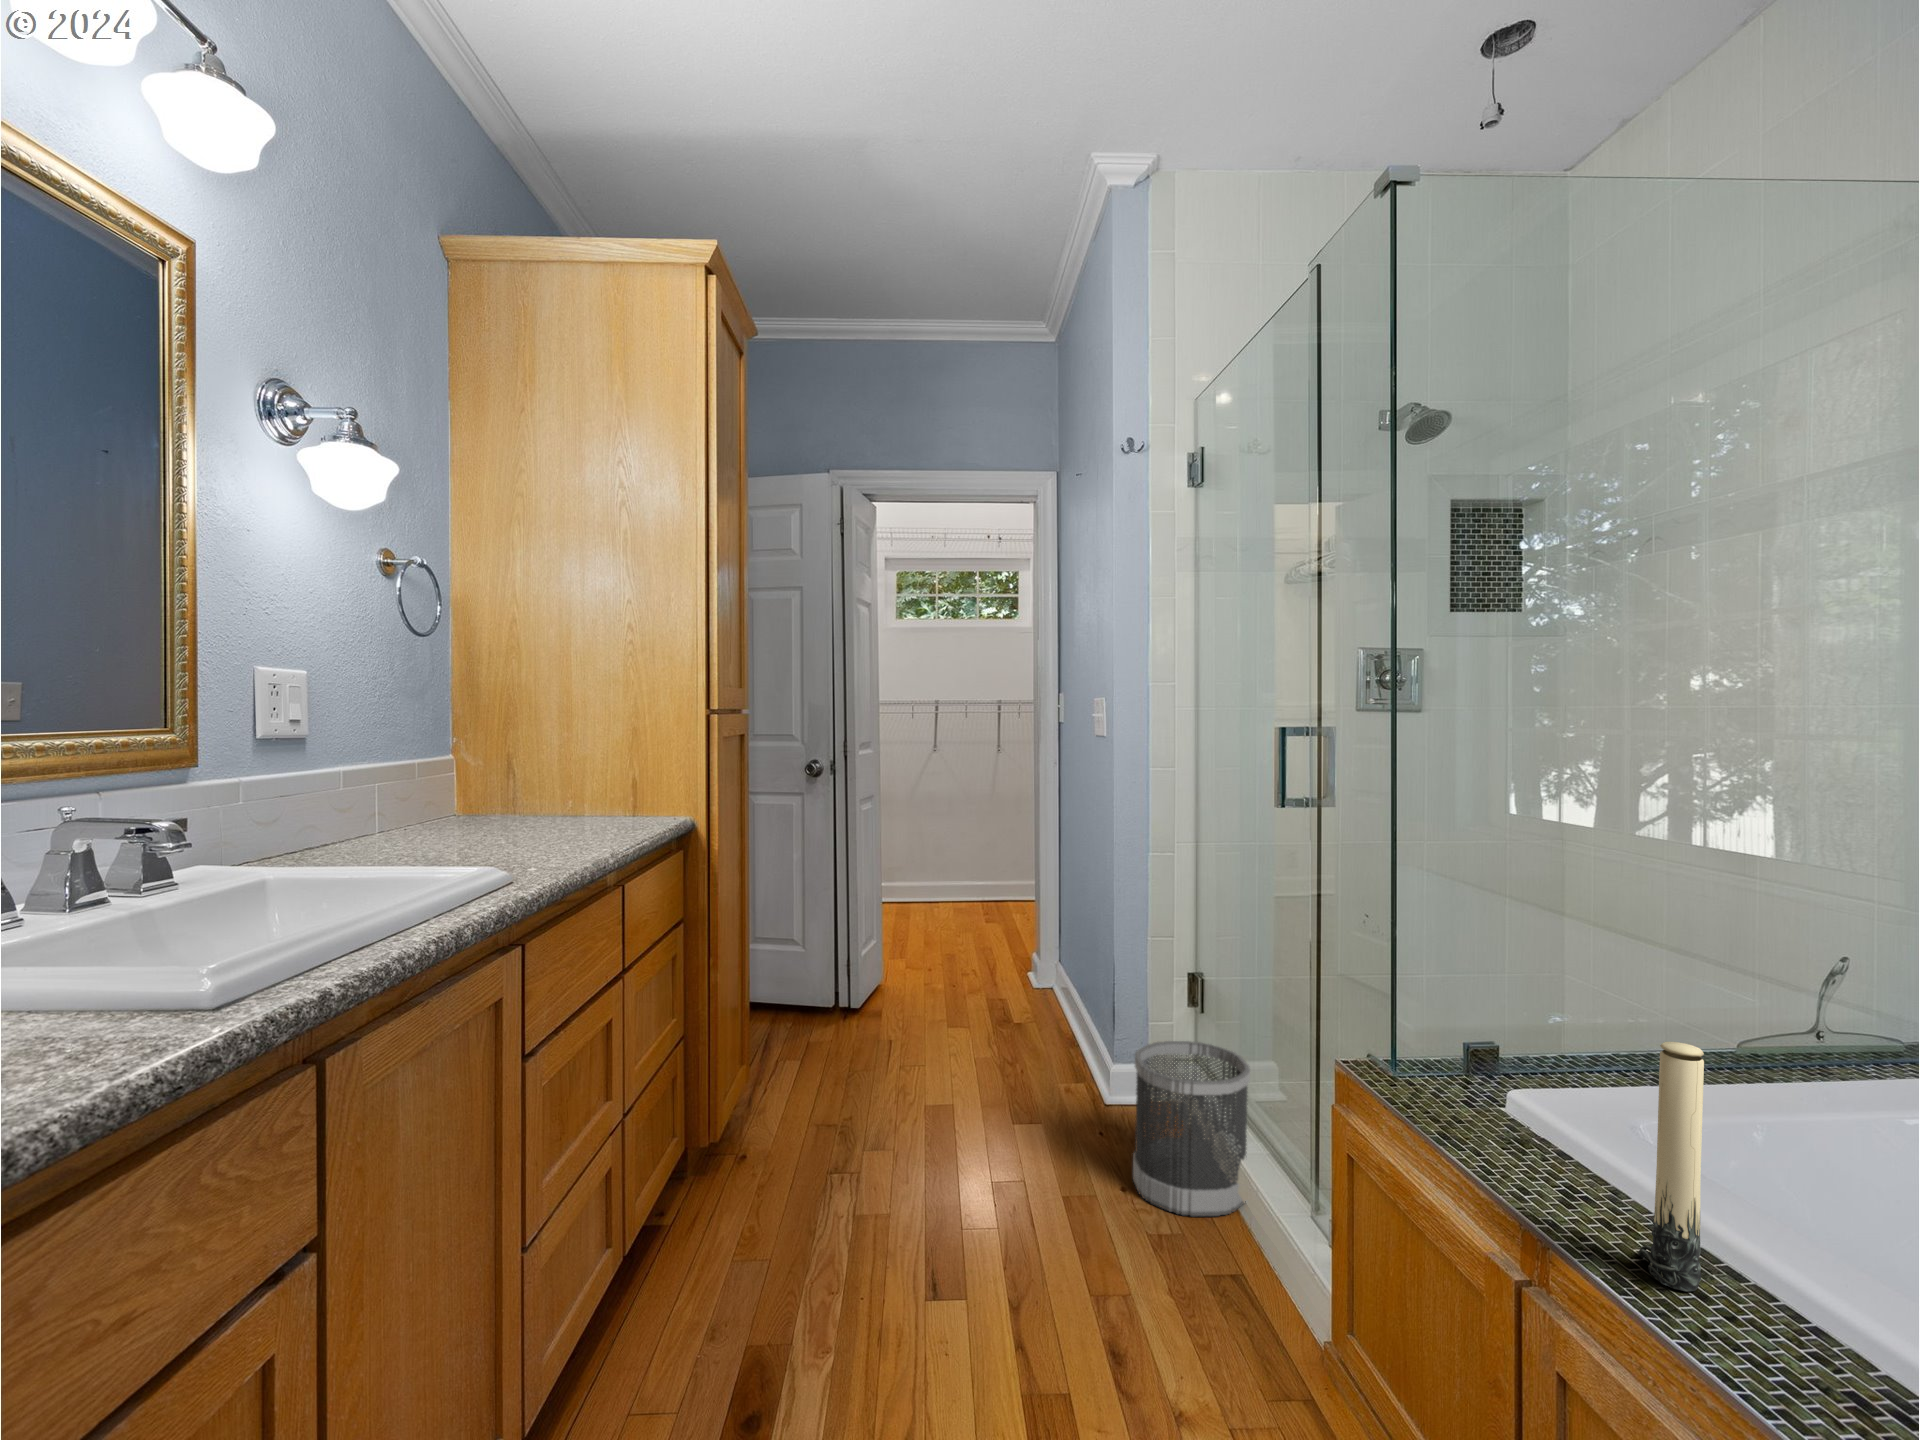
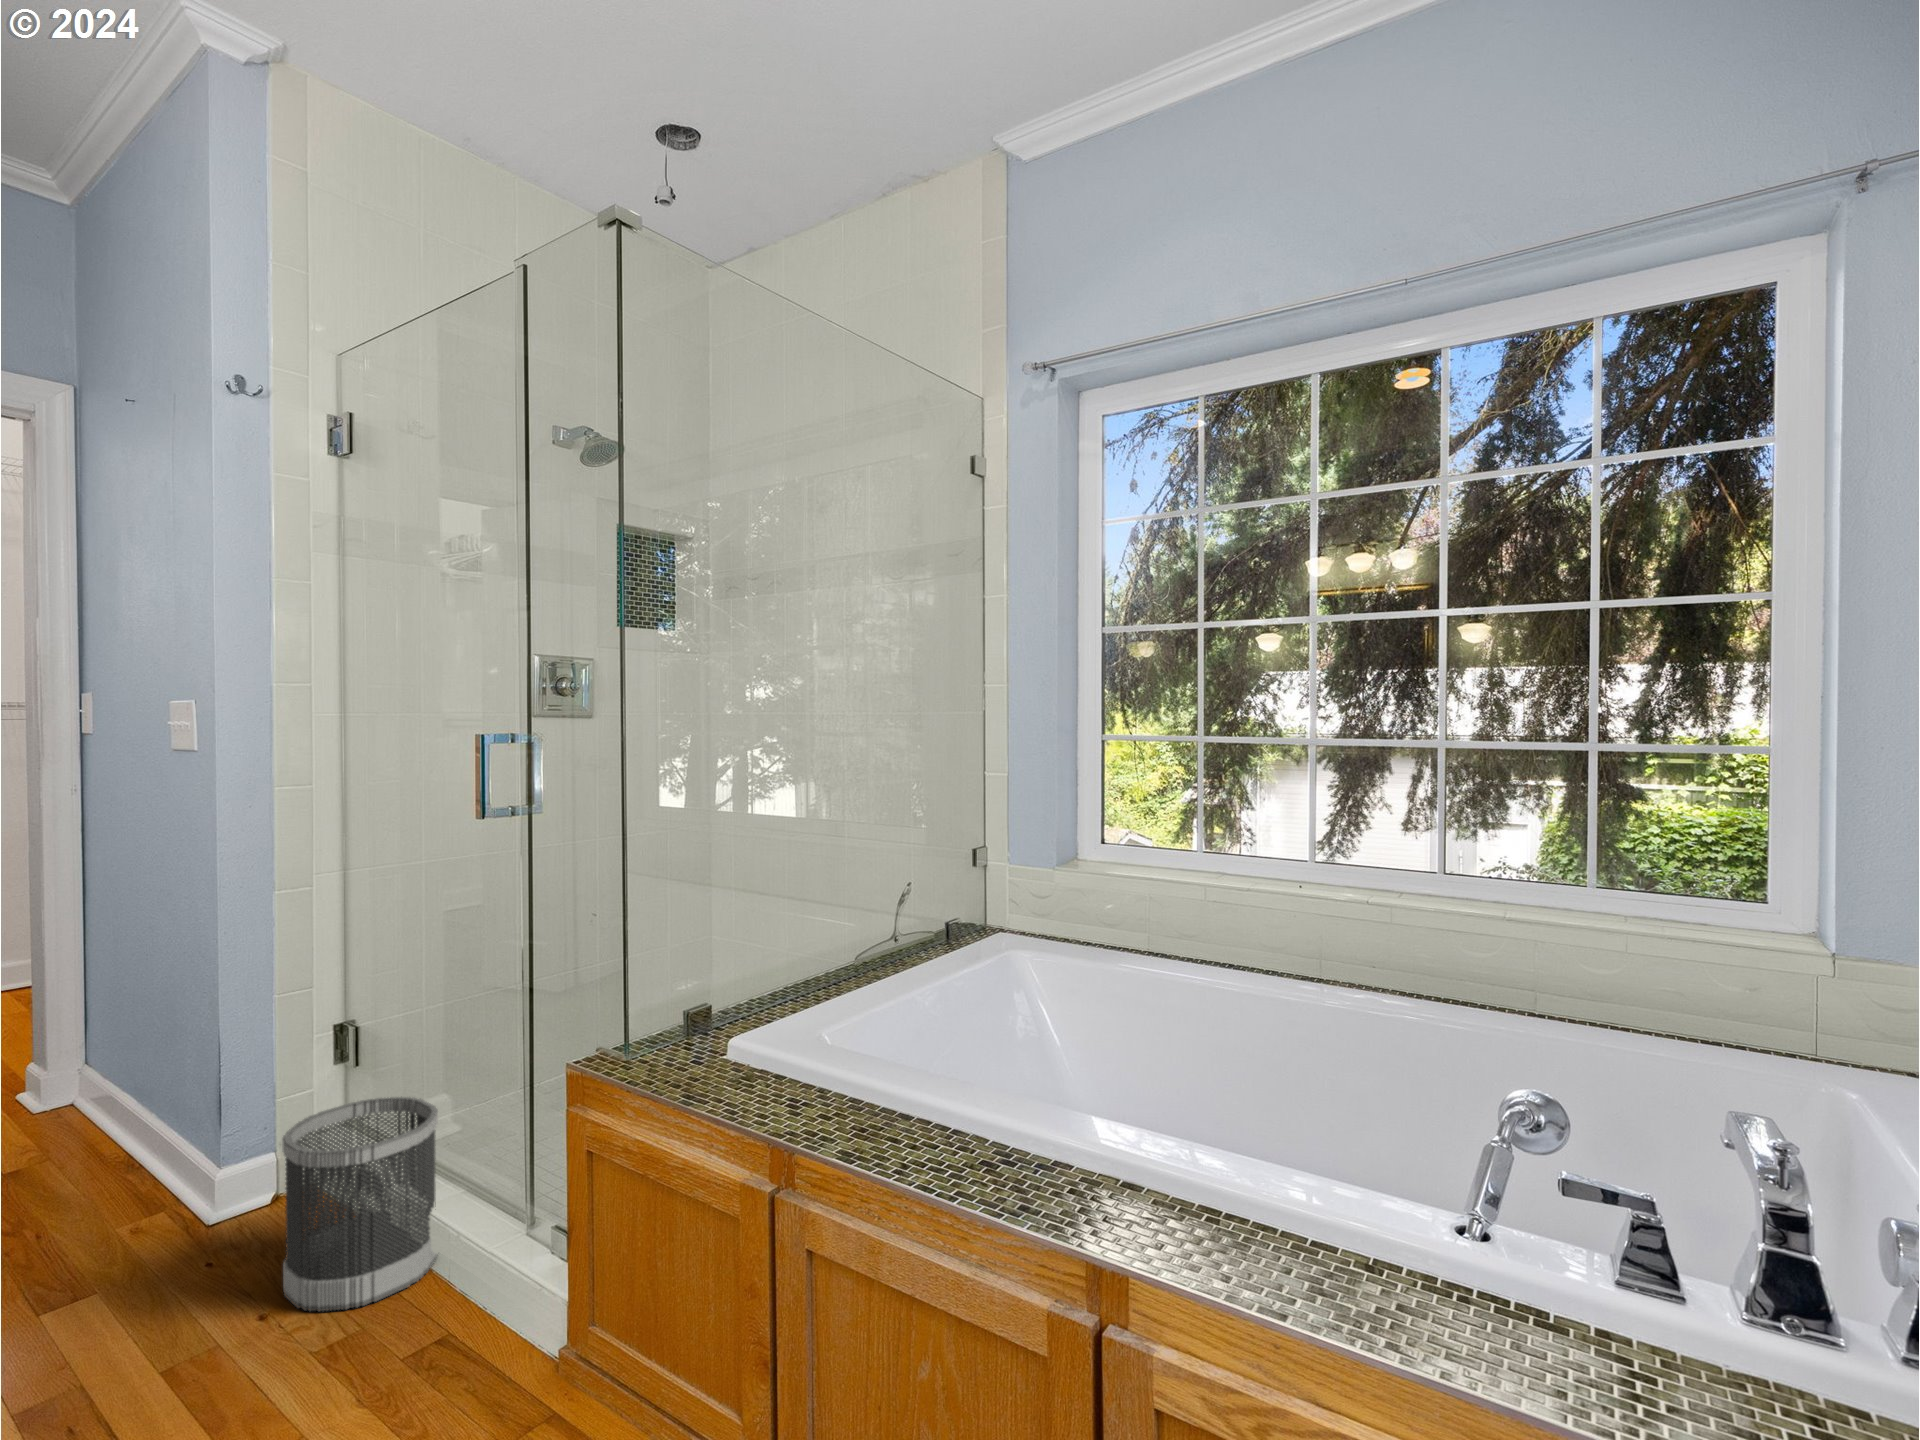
candle: present [1638,1042,1704,1291] -> none [852,958,893,1143]

